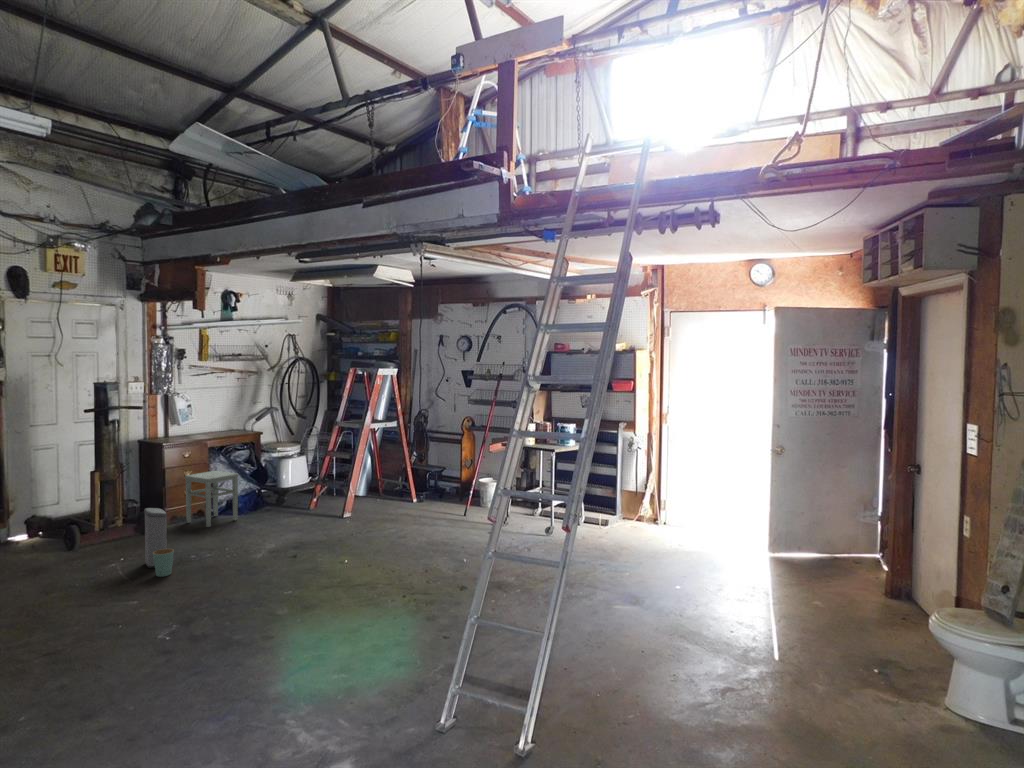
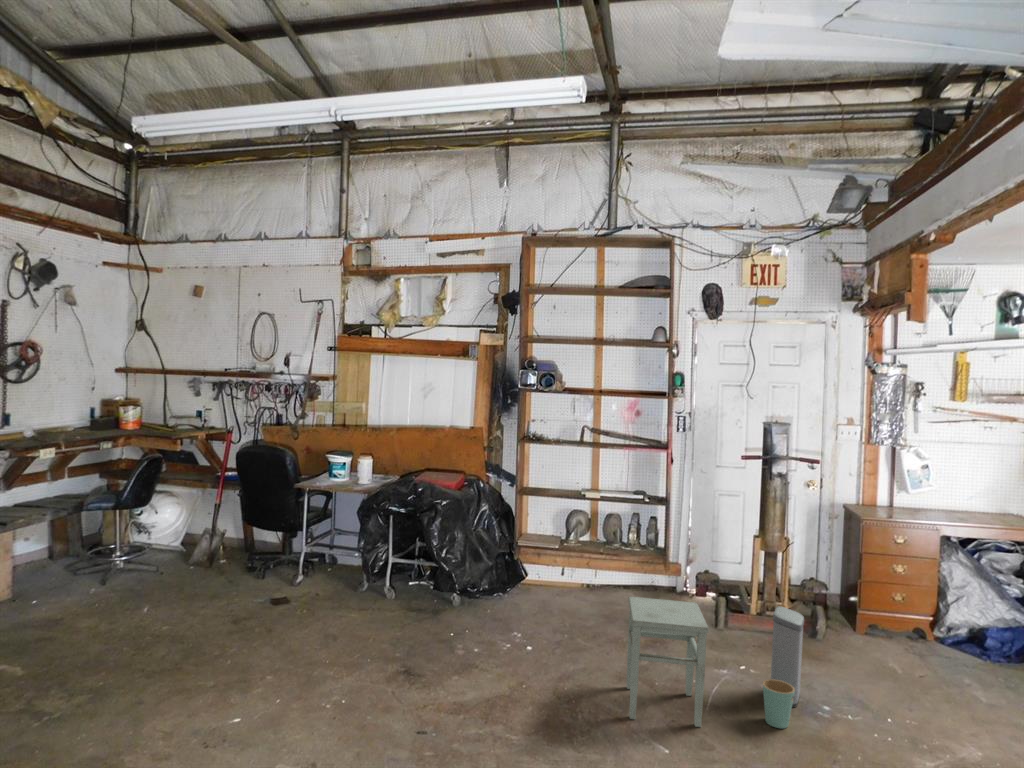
stool: present [185,471,238,527] -> present [627,597,709,727]

